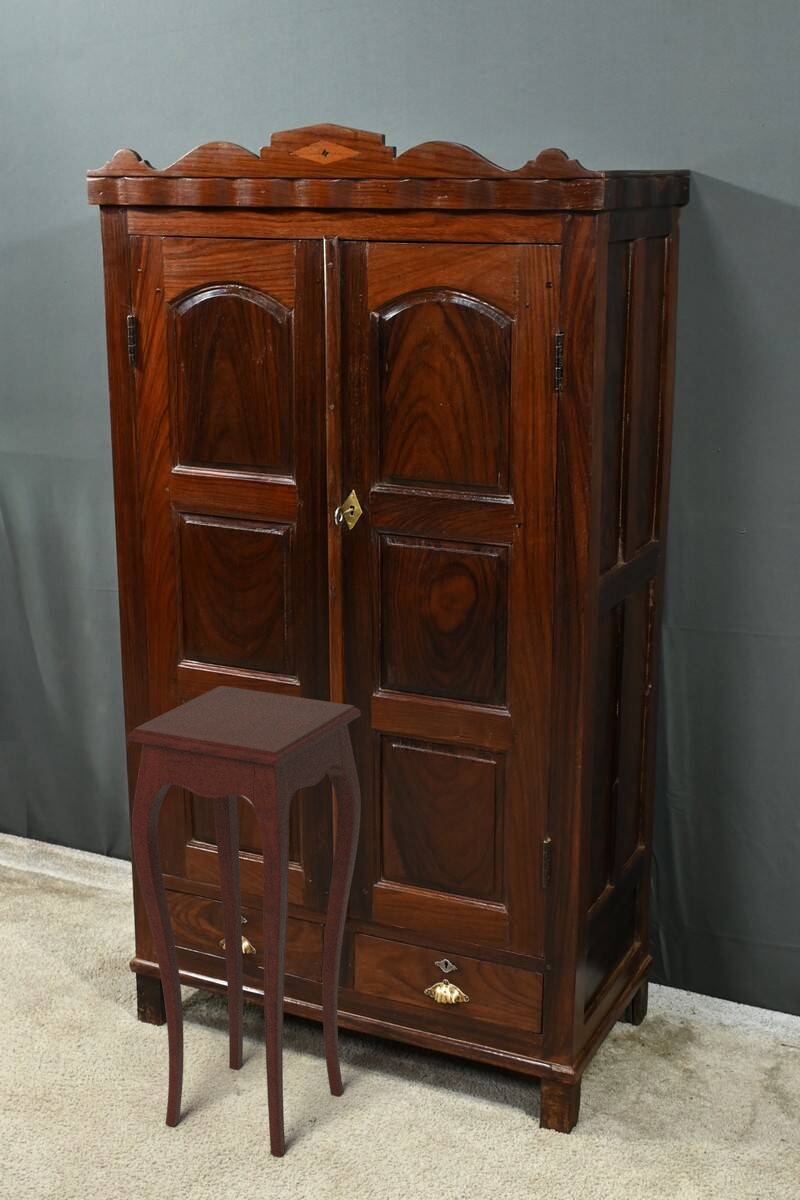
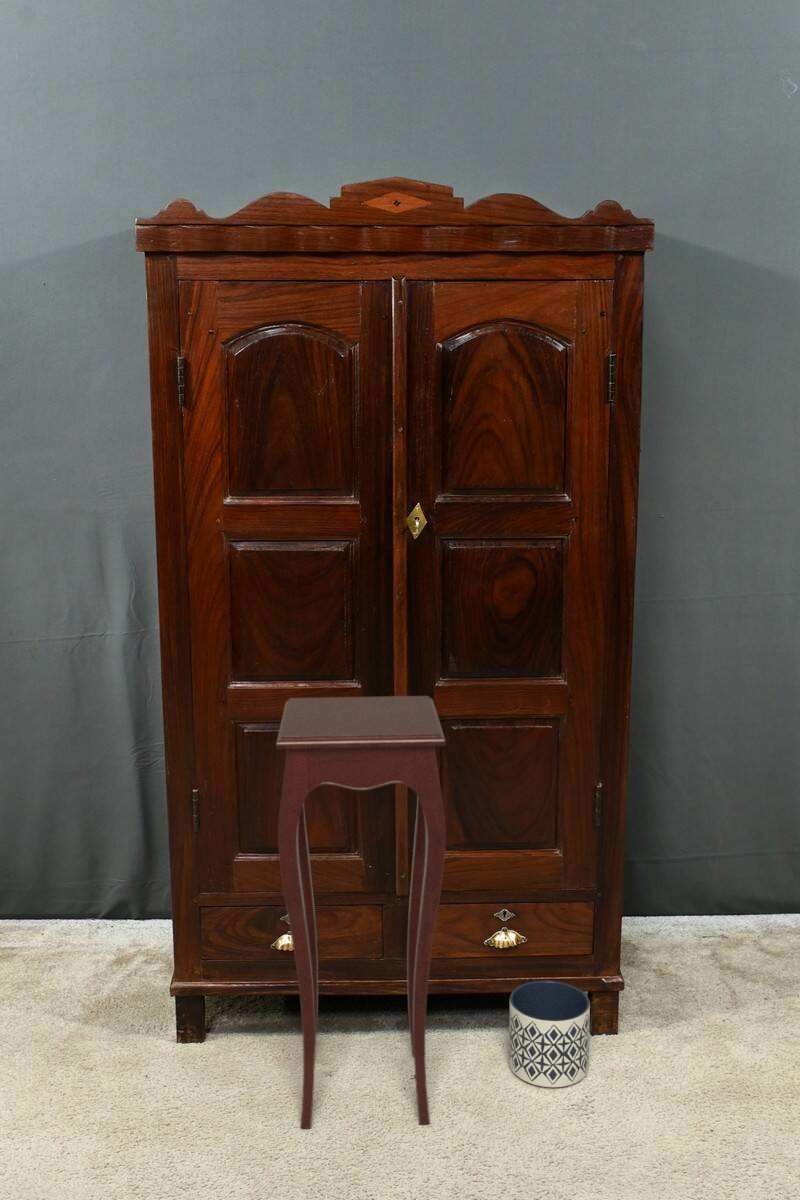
planter: none [408,1046,499,1165] -> present [509,981,590,1088]

